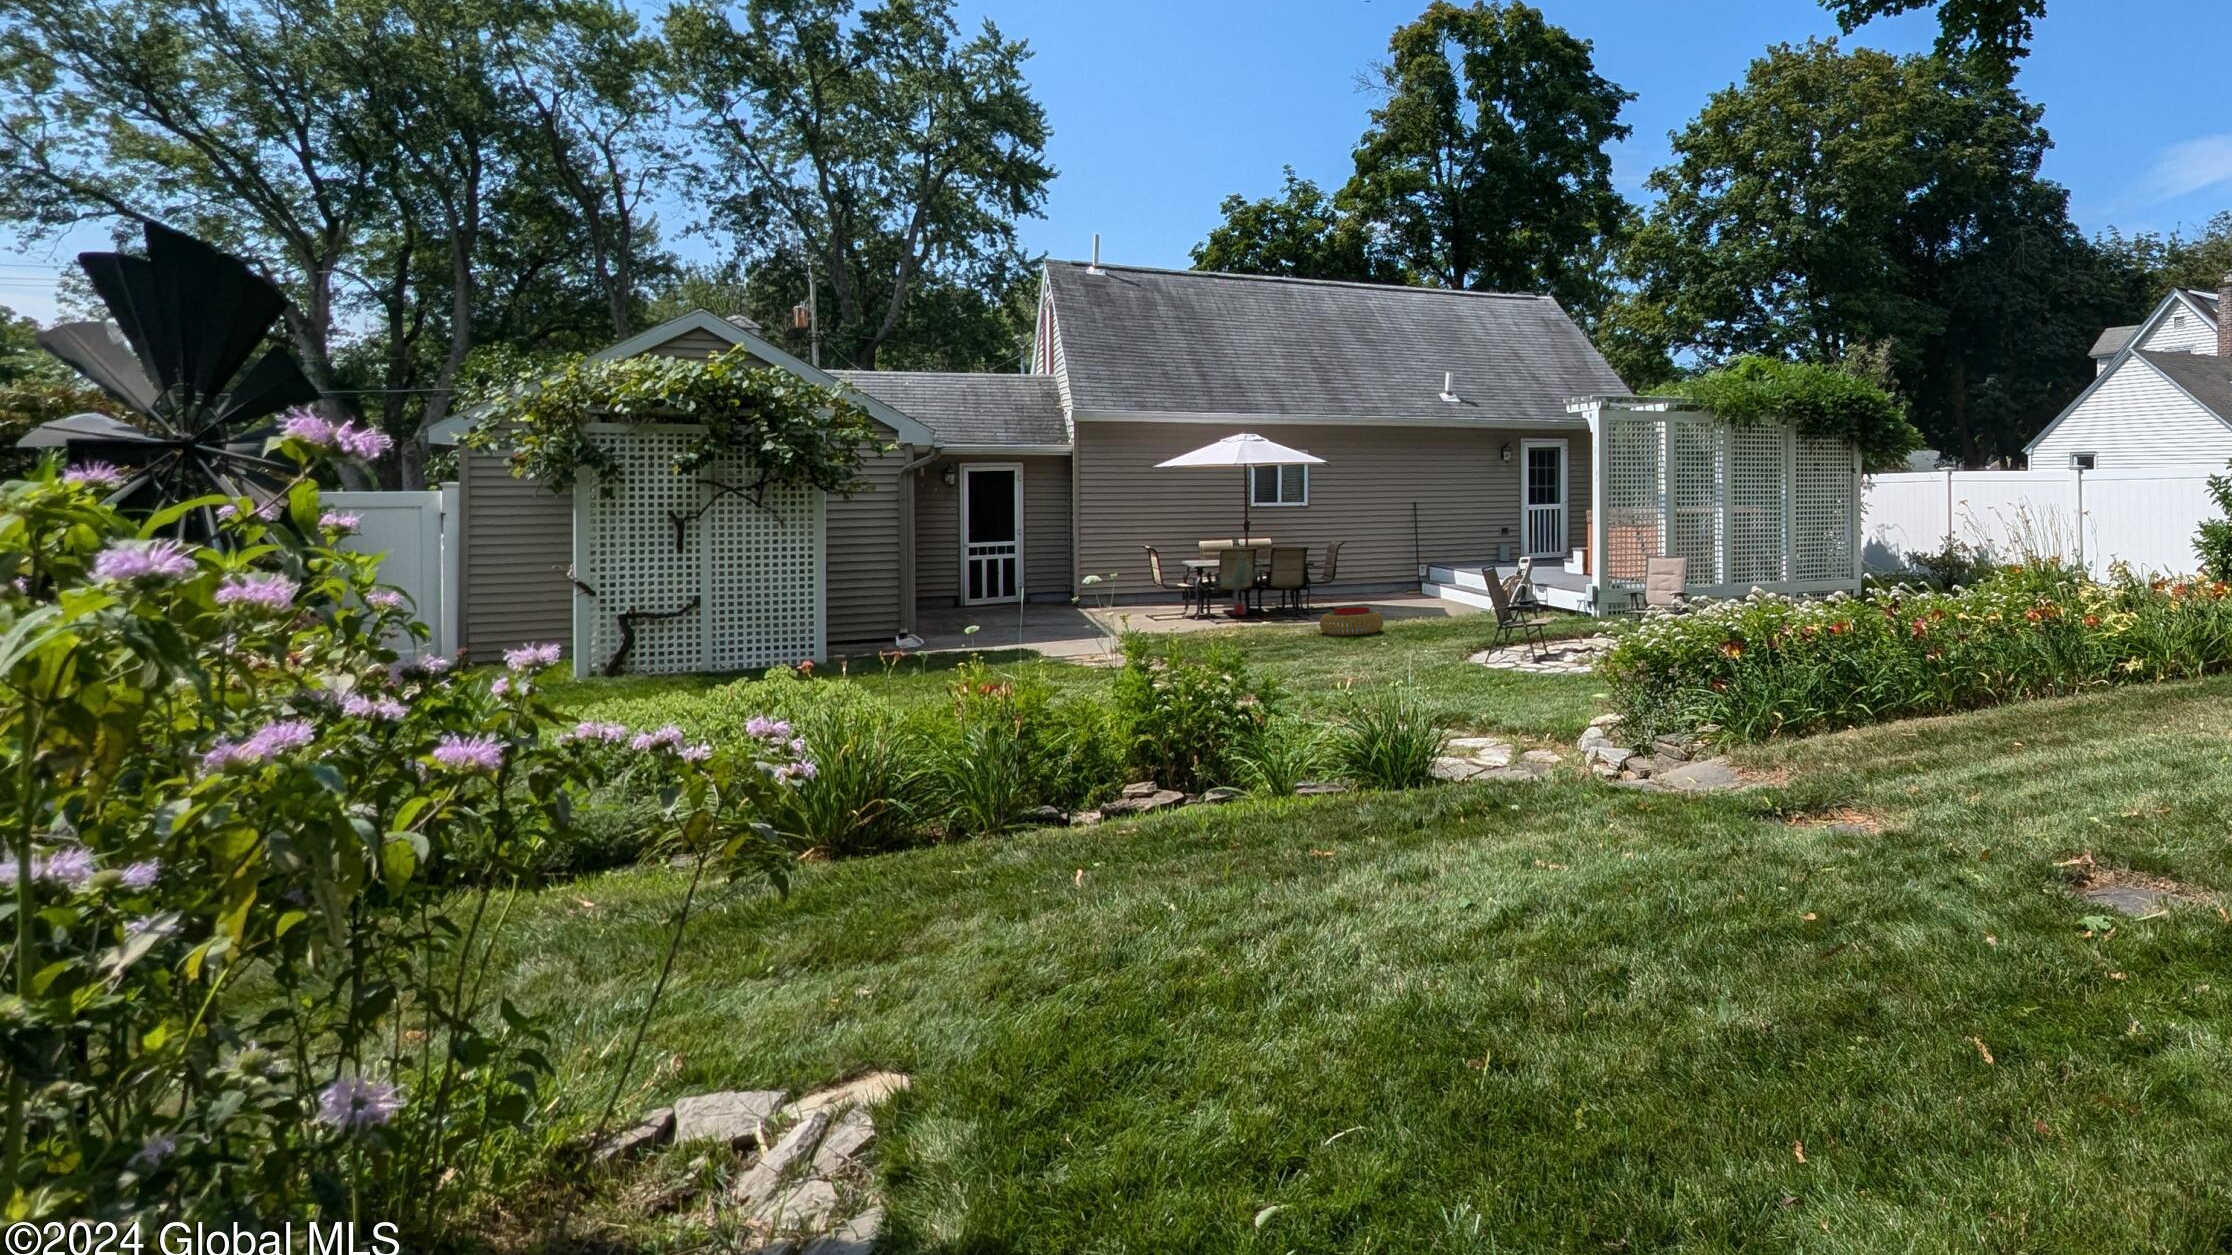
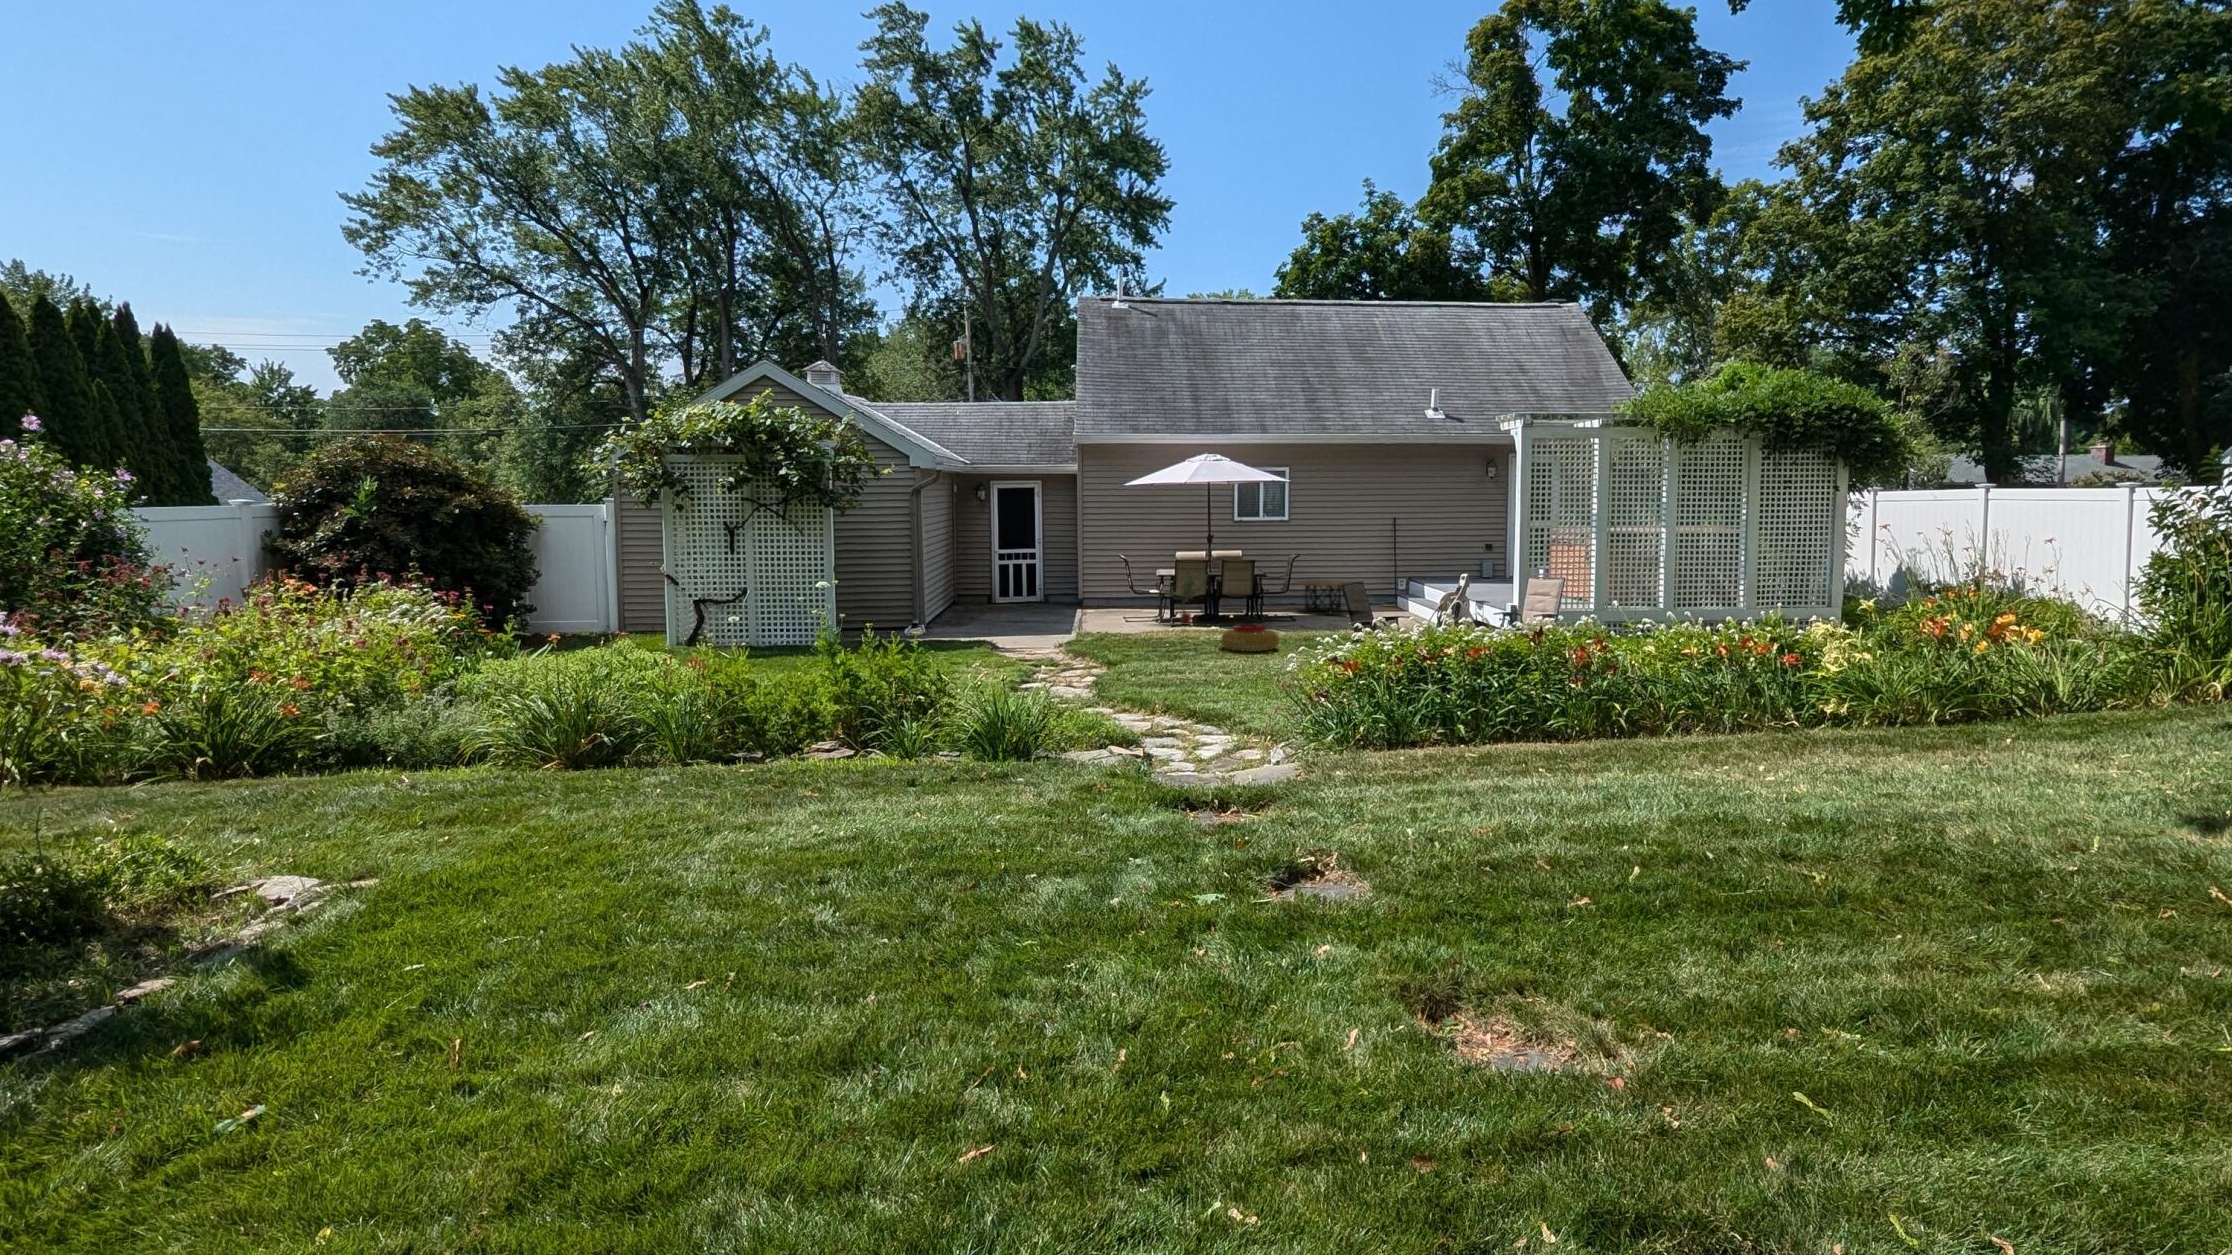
side table: none [1328,562,1392,598] -> present [1293,580,1353,614]

